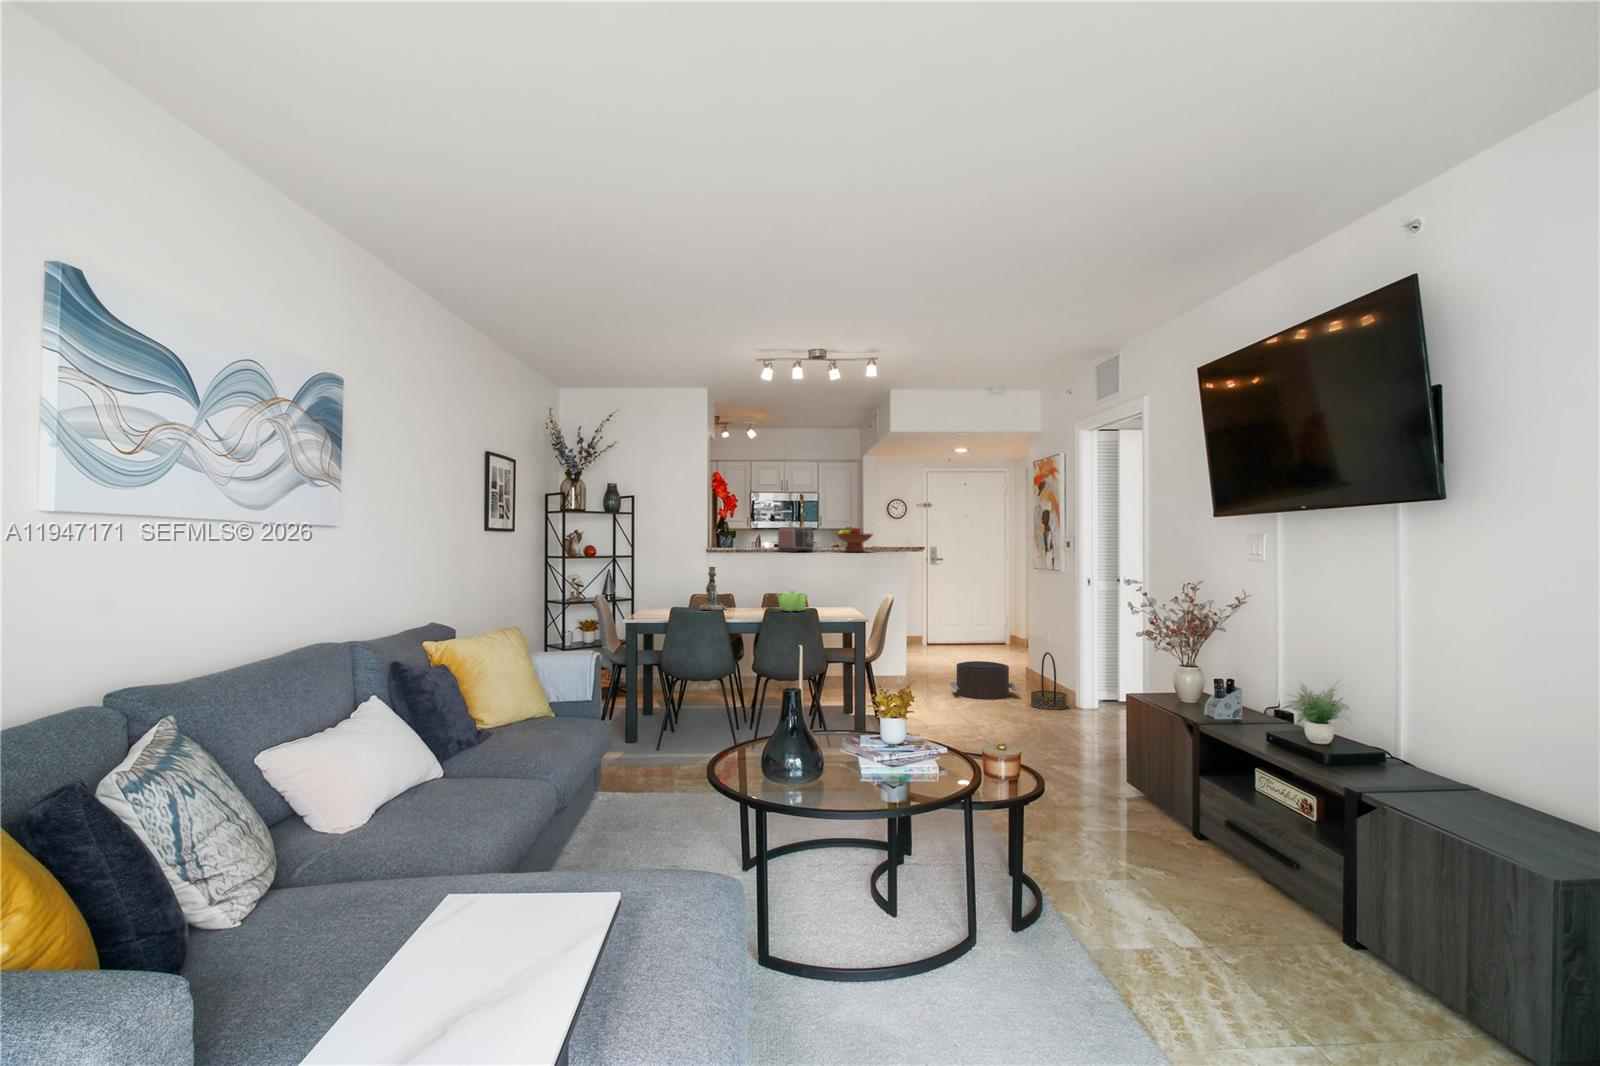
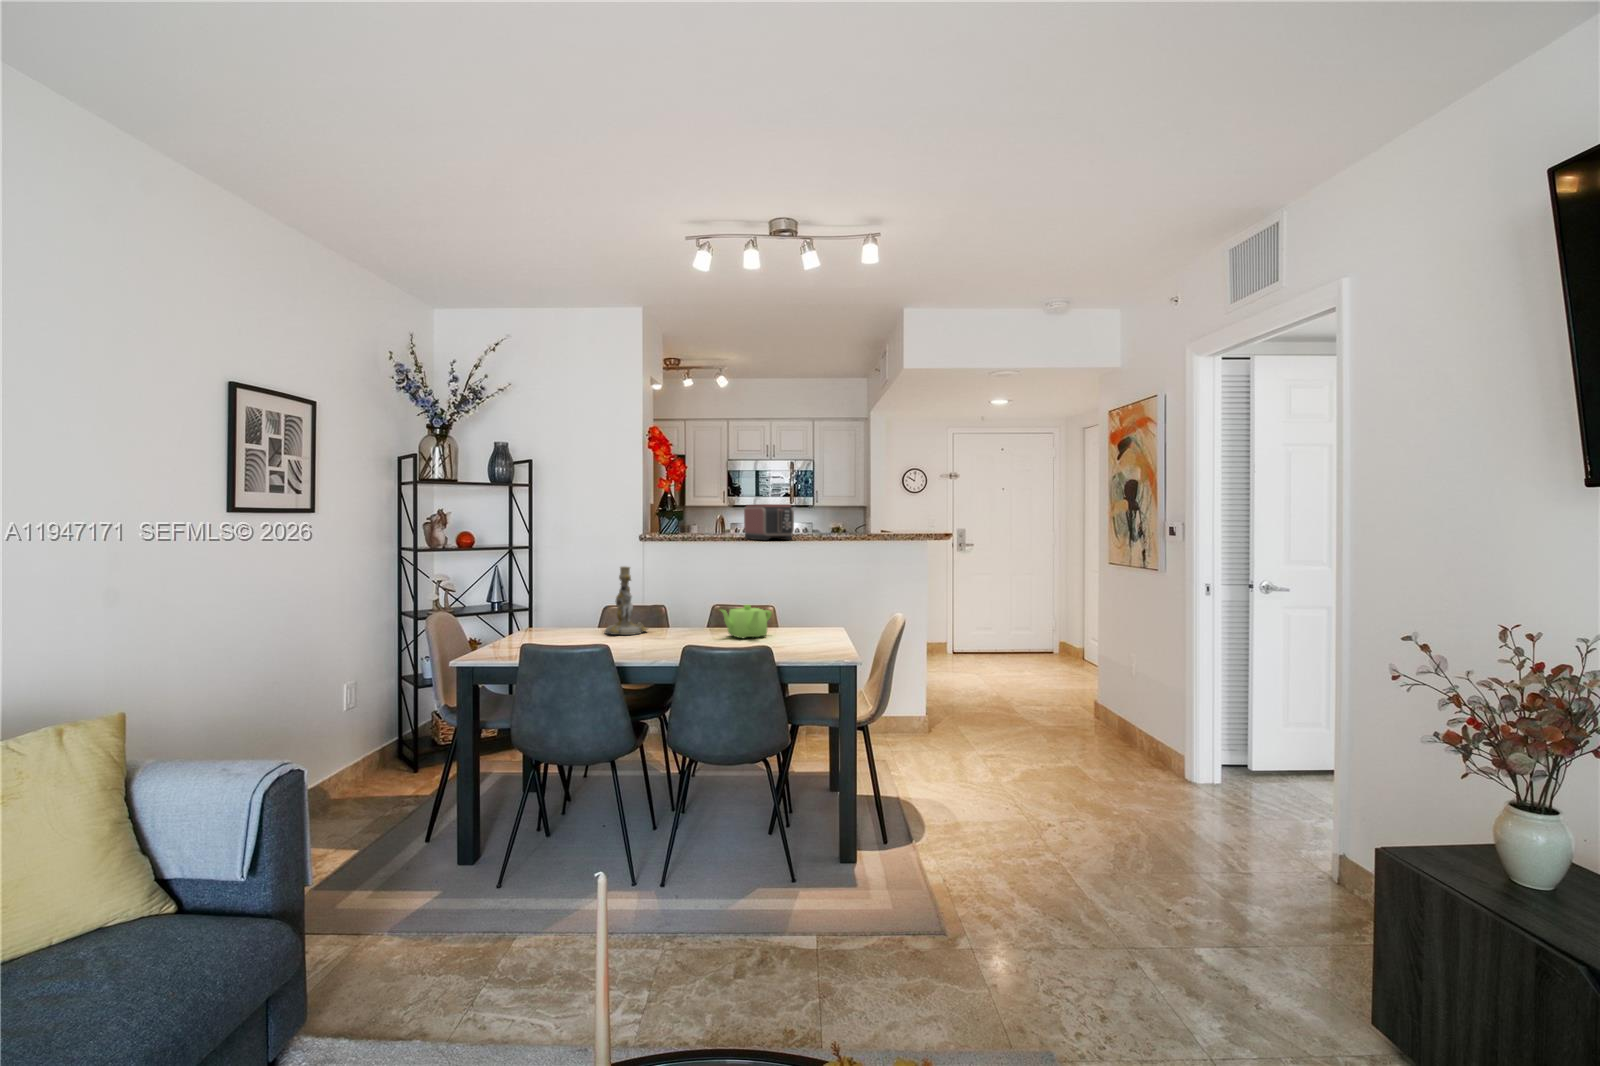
fruit bowl: present [837,527,872,552] -> none [825,503,880,540]
basket: present [1031,652,1067,710] -> none [1112,692,1169,781]
pouf: present [951,661,1019,699] -> none [989,697,1091,757]

